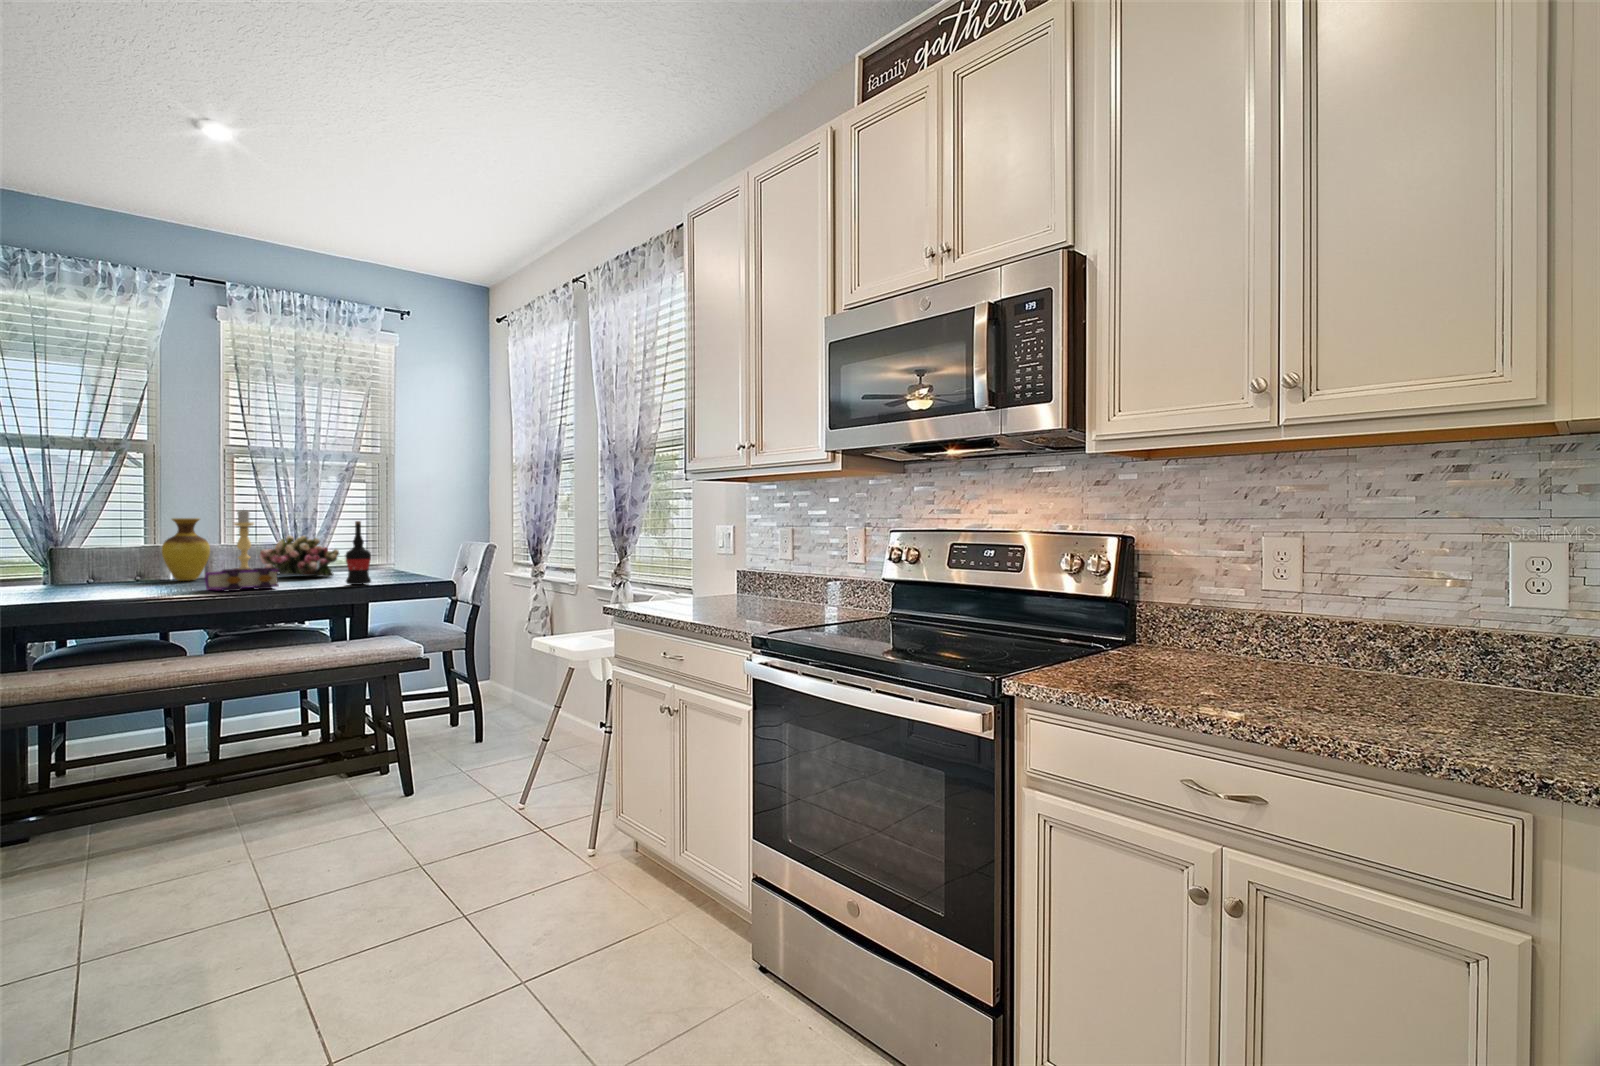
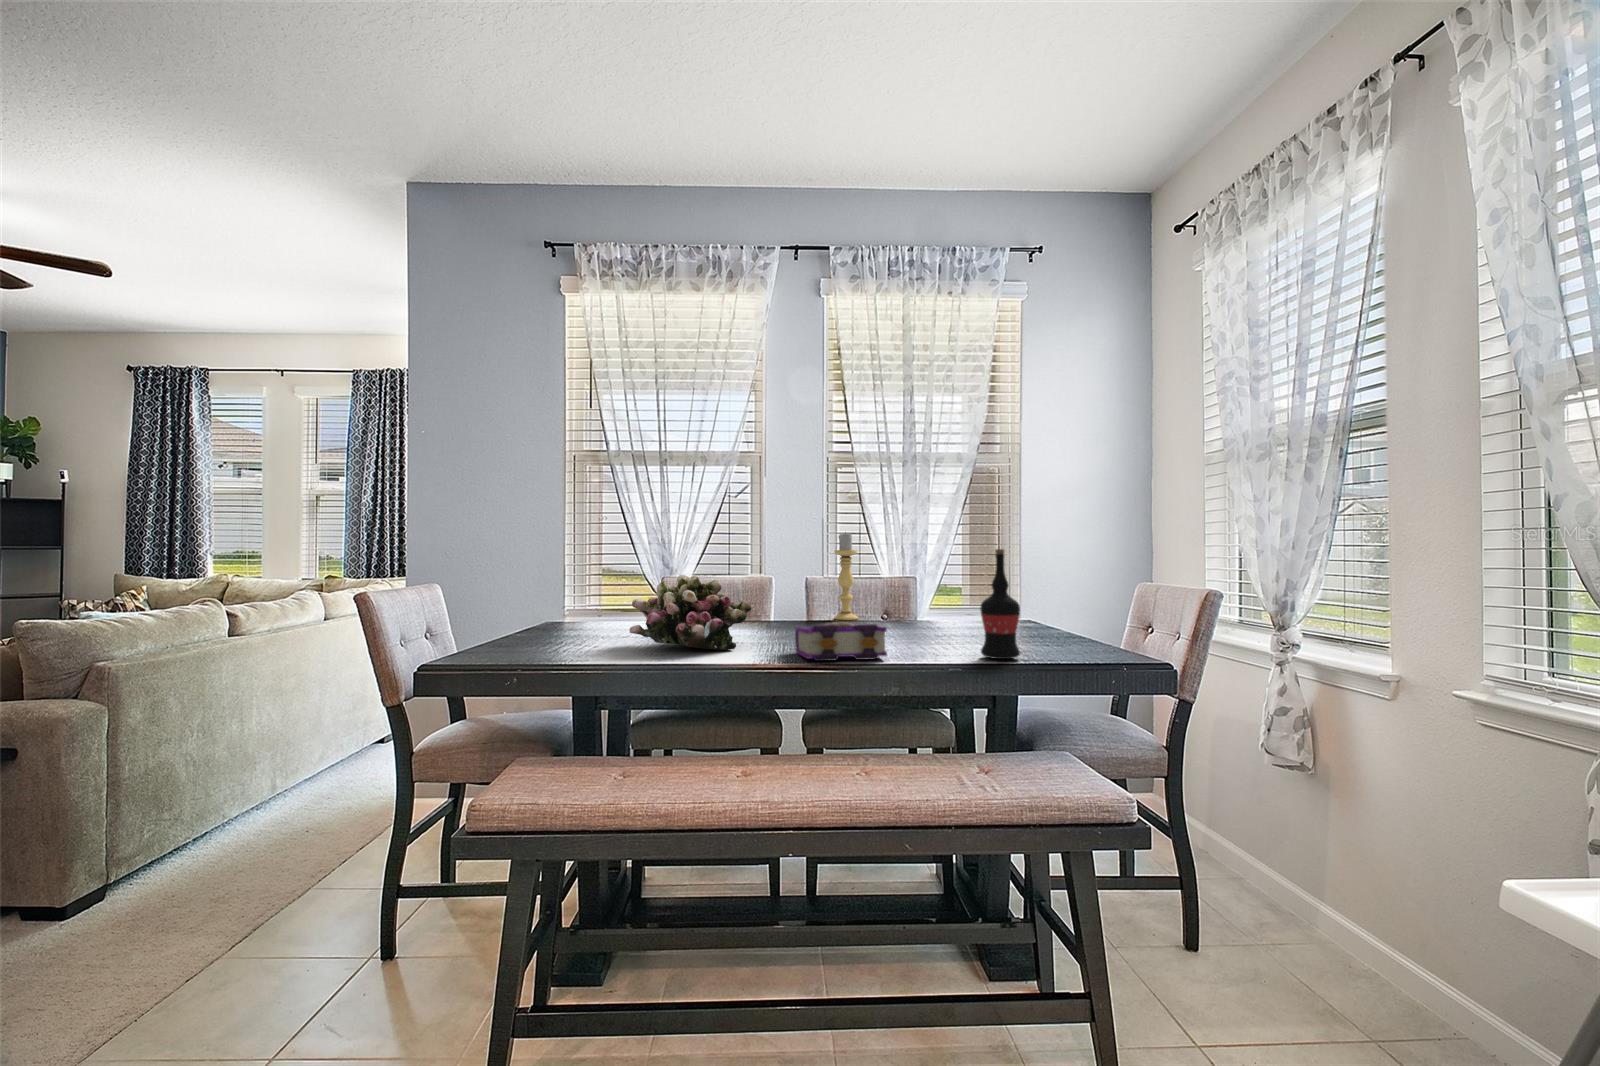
vase: present [162,518,210,581] -> none [757,545,807,629]
flower arrangement: present [260,535,339,577] -> present [630,575,751,650]

